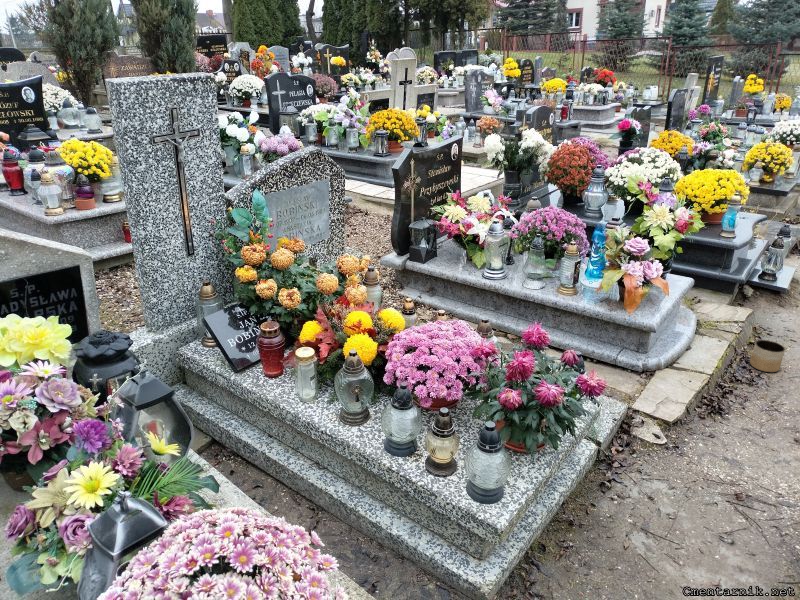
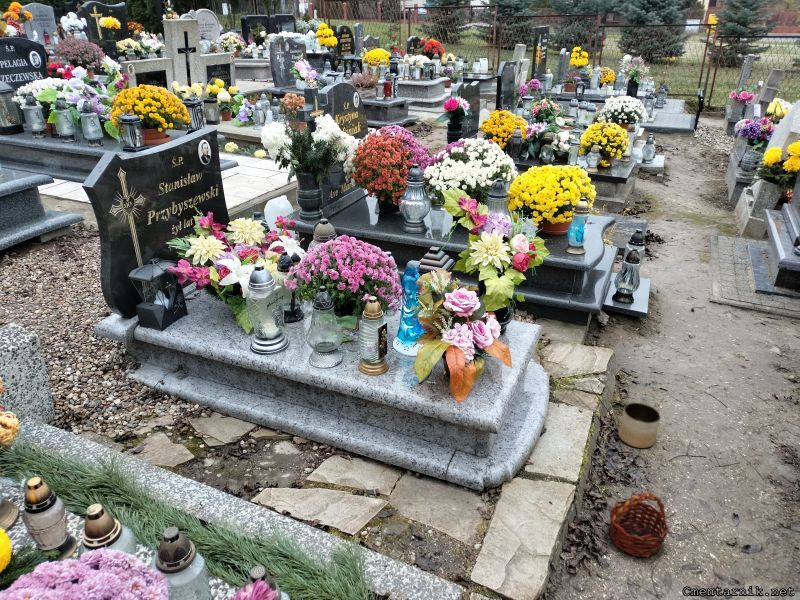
basket: none [734,381,779,426] -> present [610,493,669,557]

